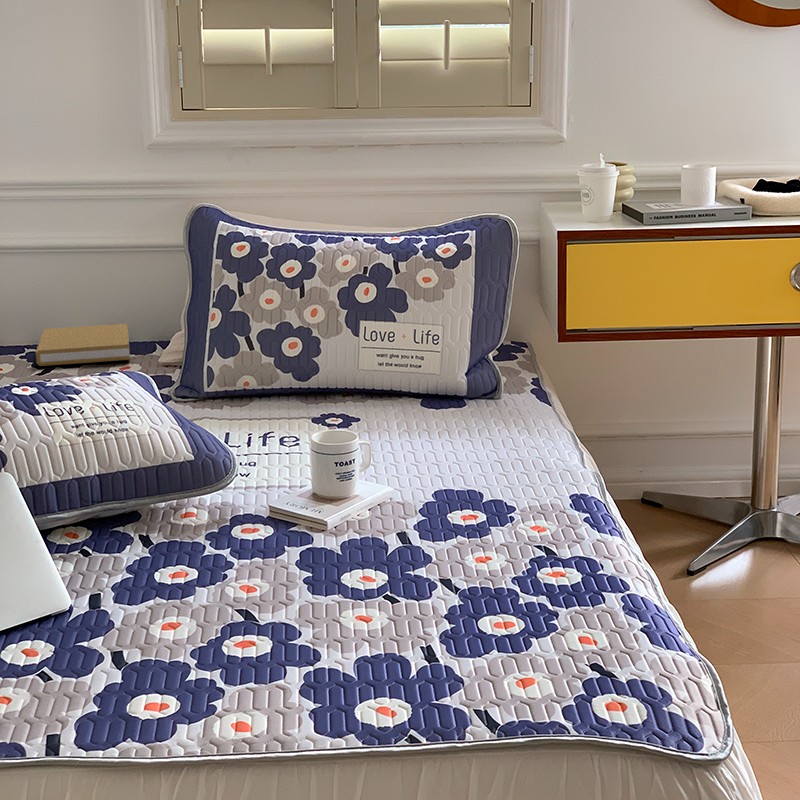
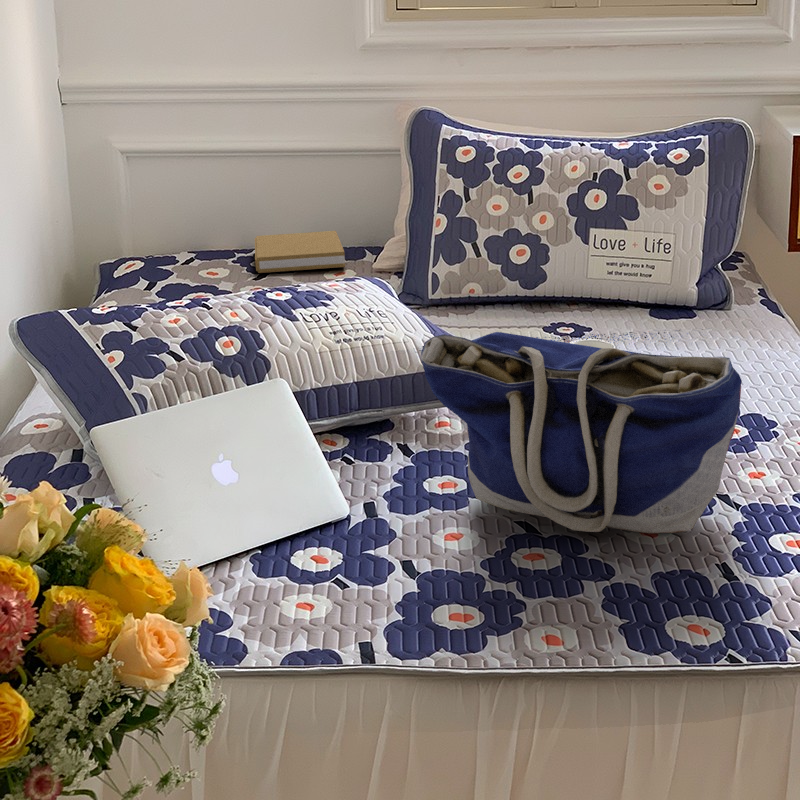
tote bag: none [134,422,436,618] -> present [421,332,742,533]

